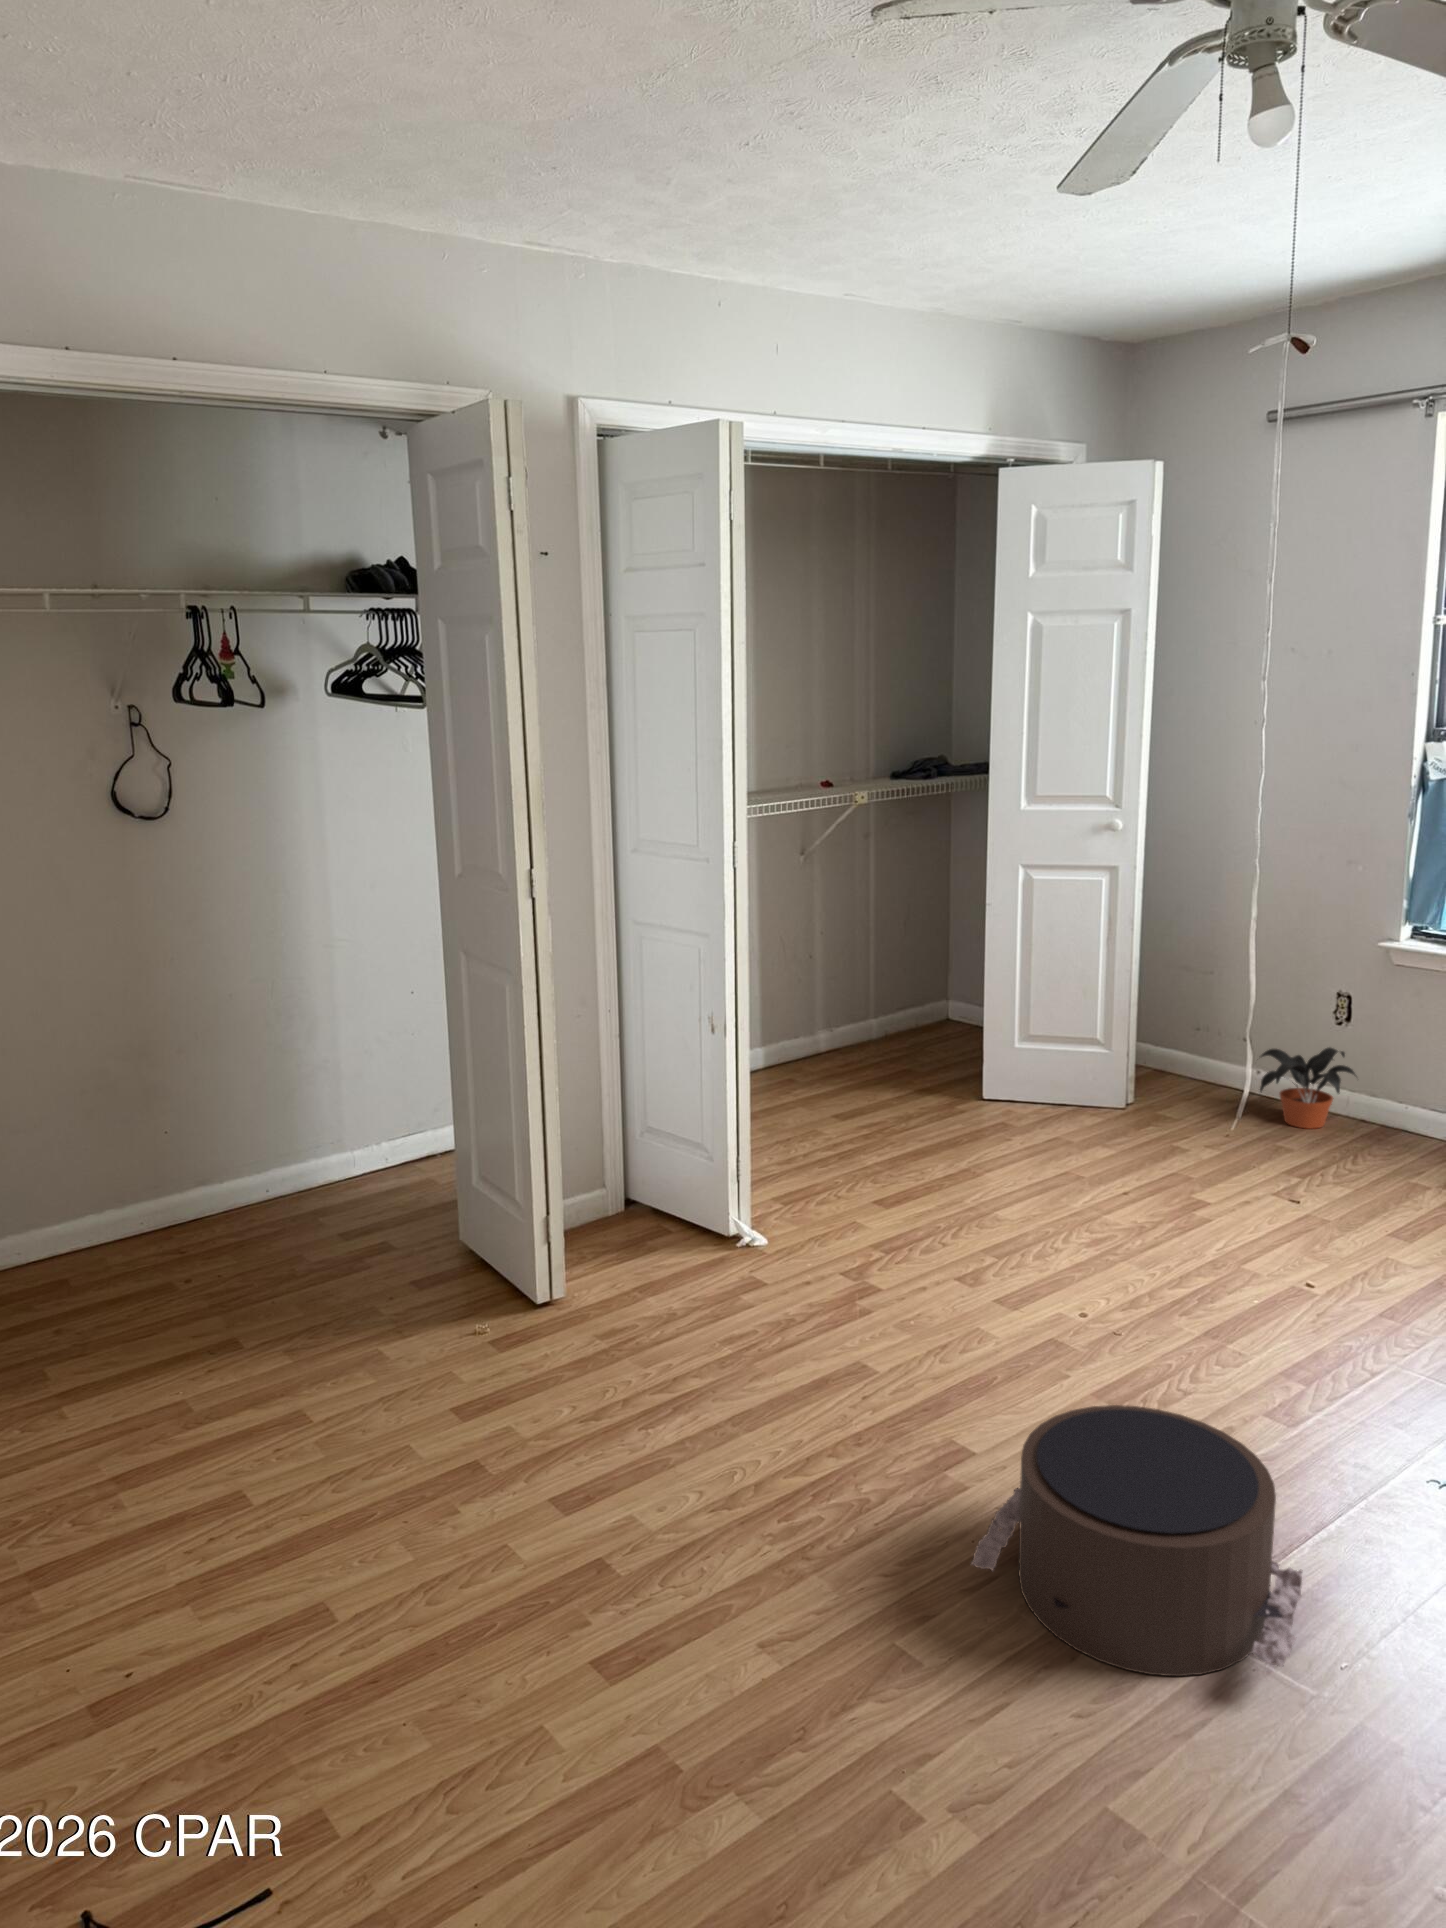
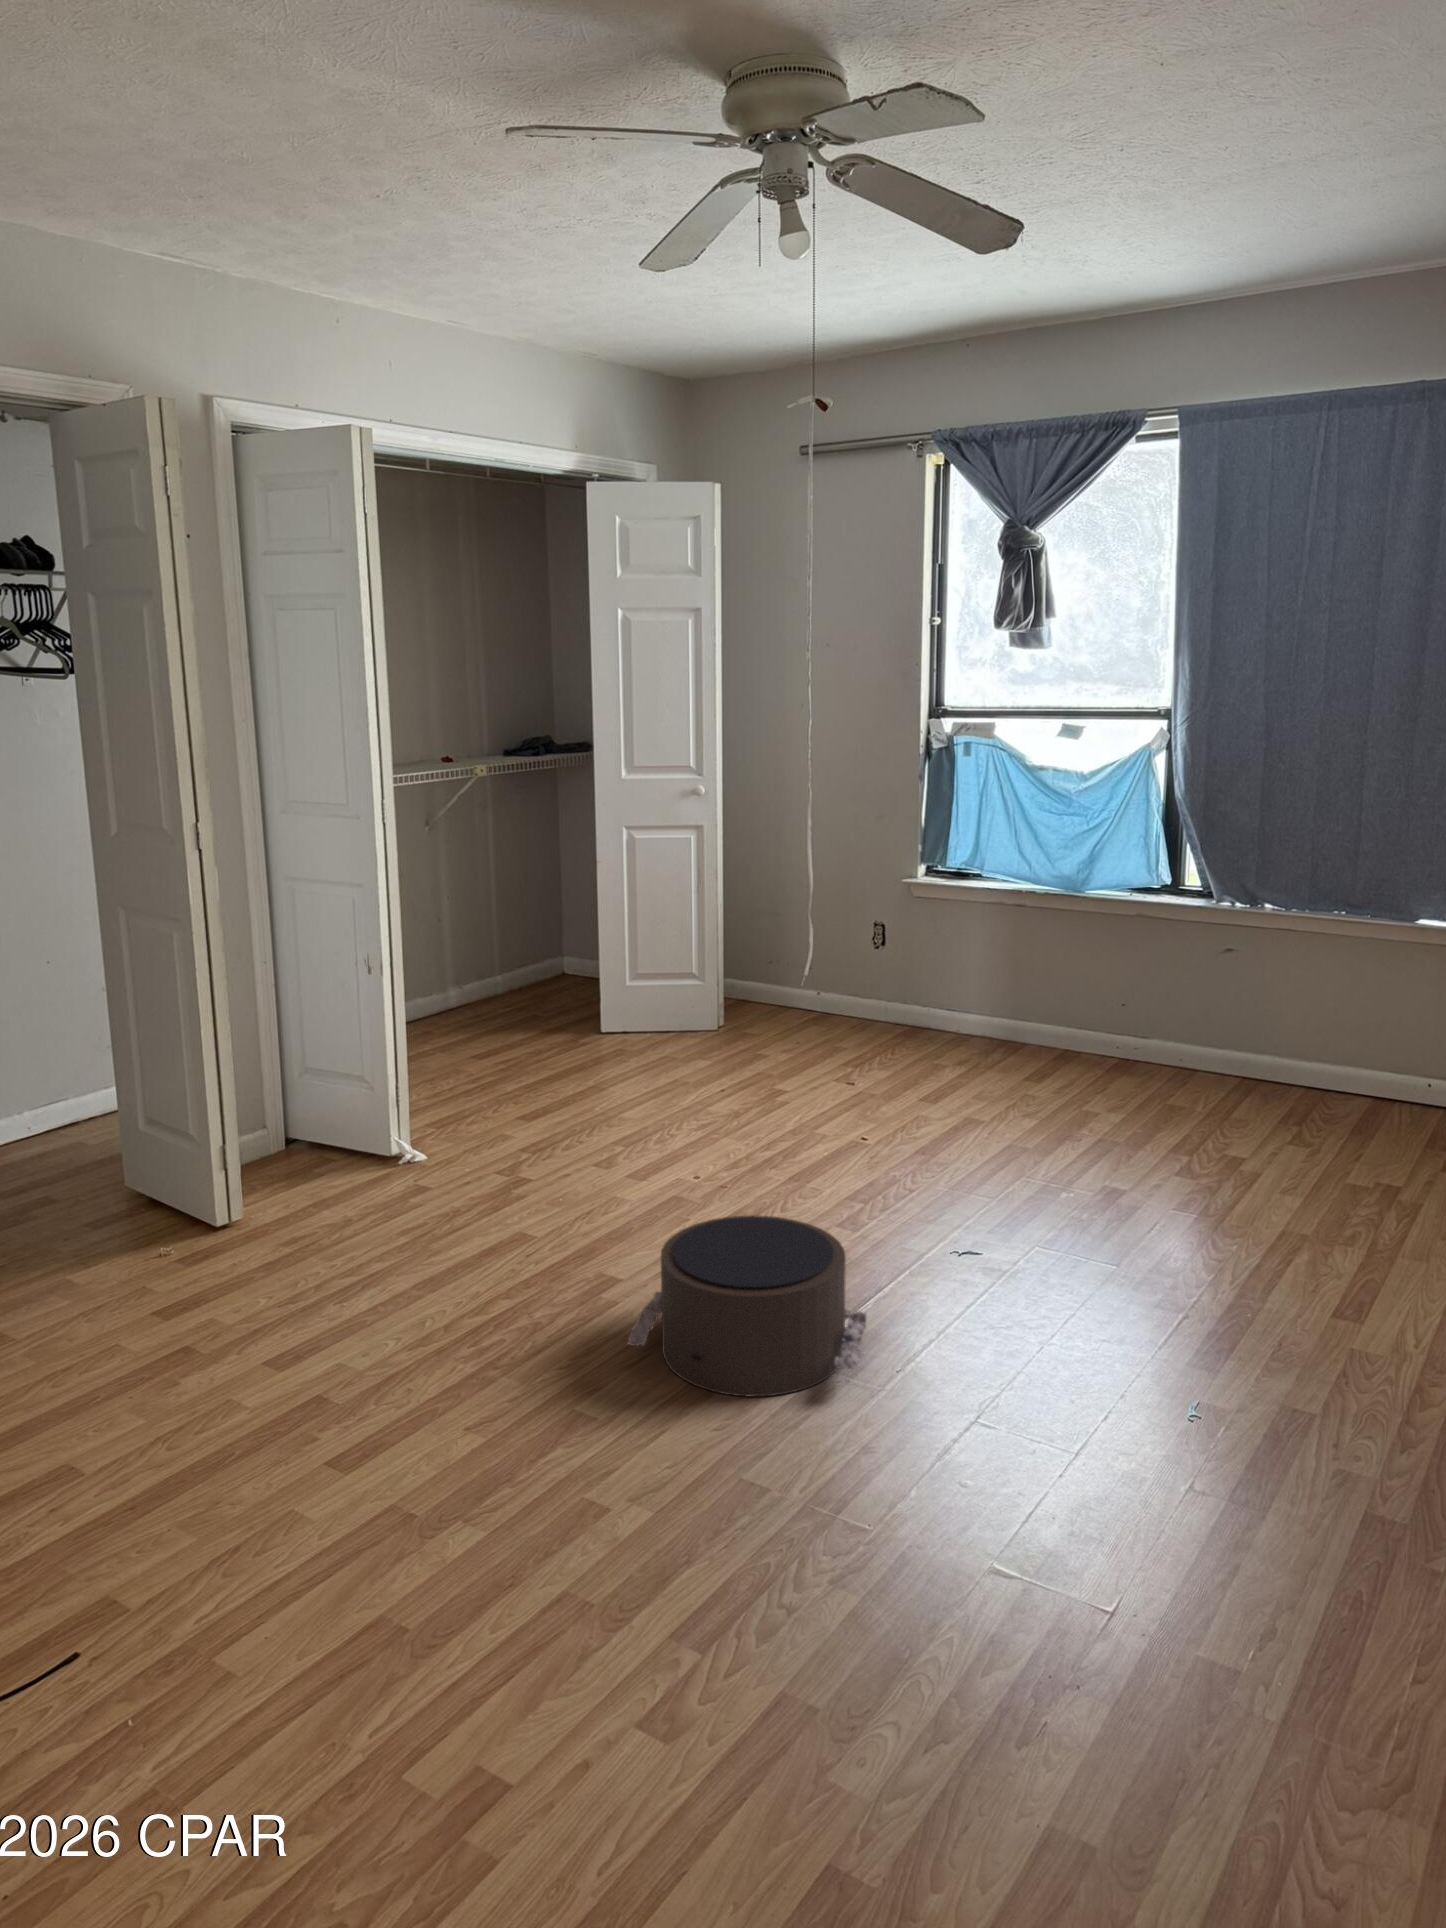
potted plant: present [1260,1047,1356,1129] -> none [817,968,896,1035]

